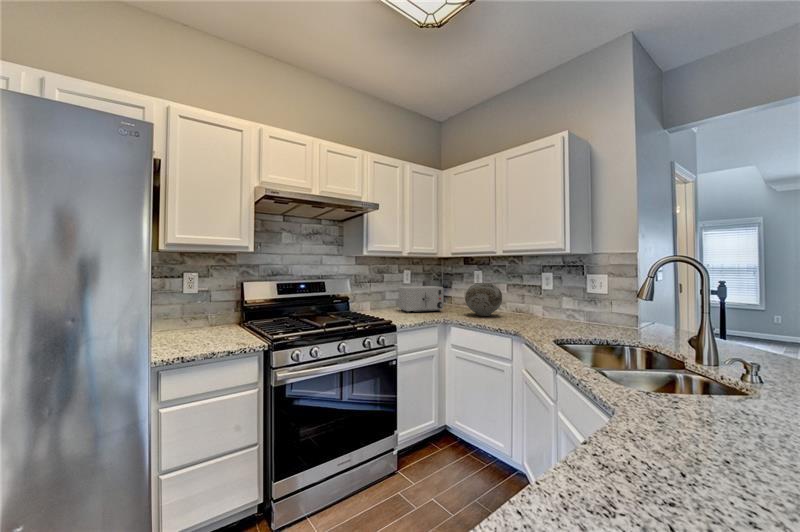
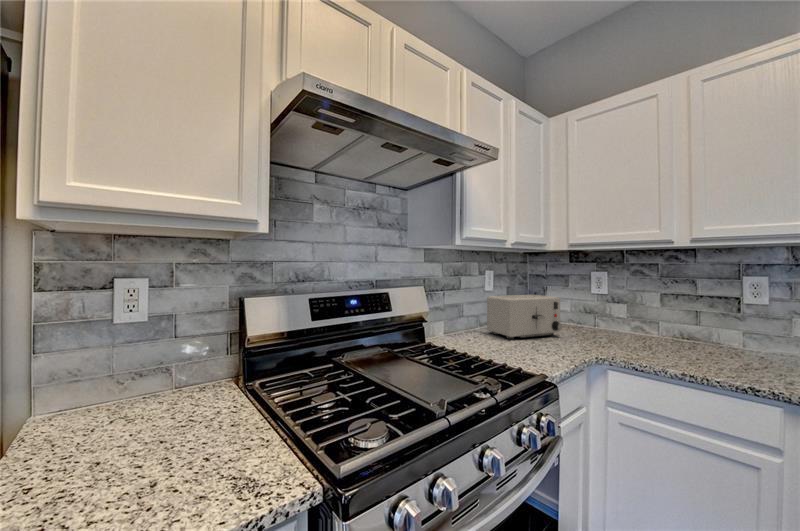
vase: present [465,283,502,316] -> none [605,291,679,348]

